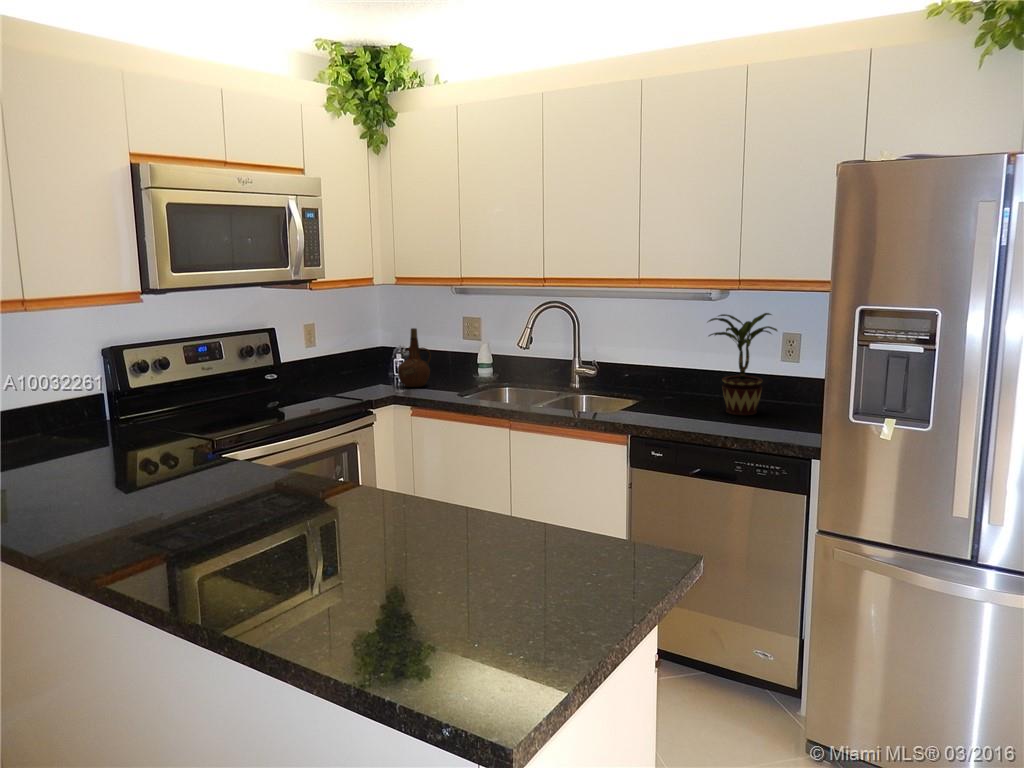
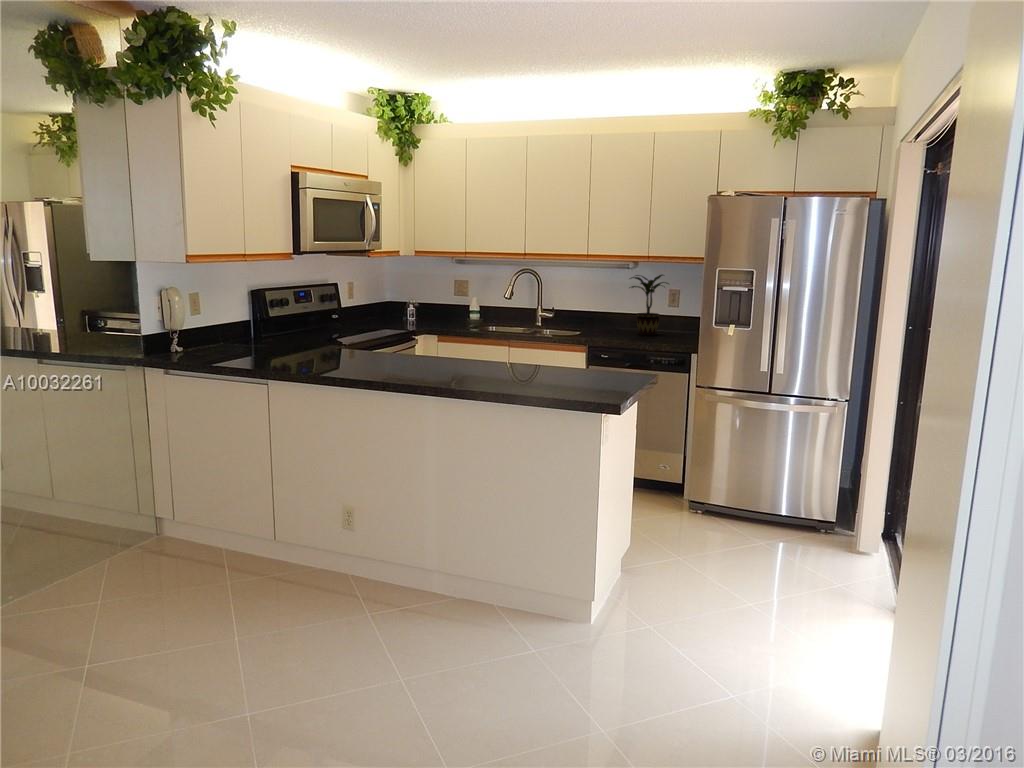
ceramic pitcher: present [398,328,431,387] -> none [420,285,442,325]

